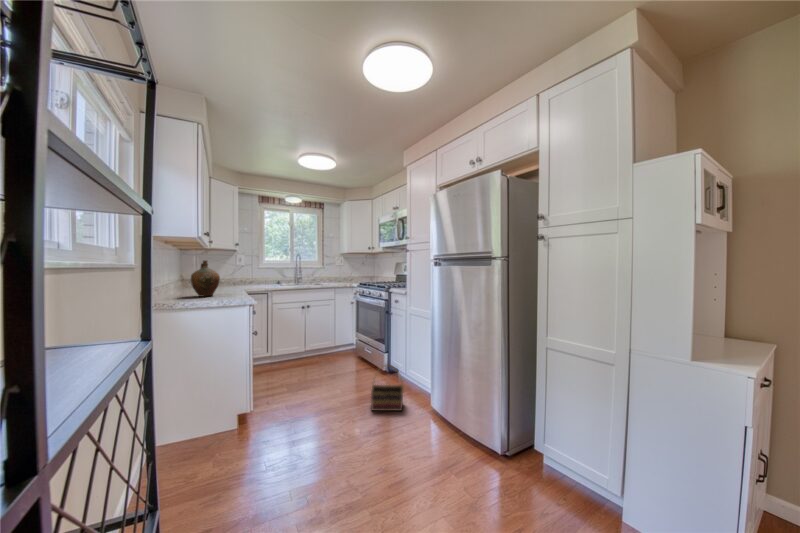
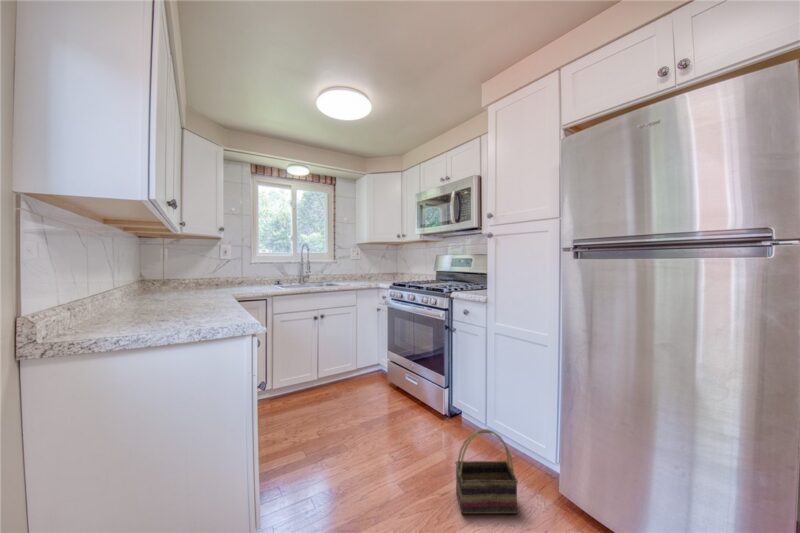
ceramic jug: present [191,260,220,297] -> none [132,249,187,314]

